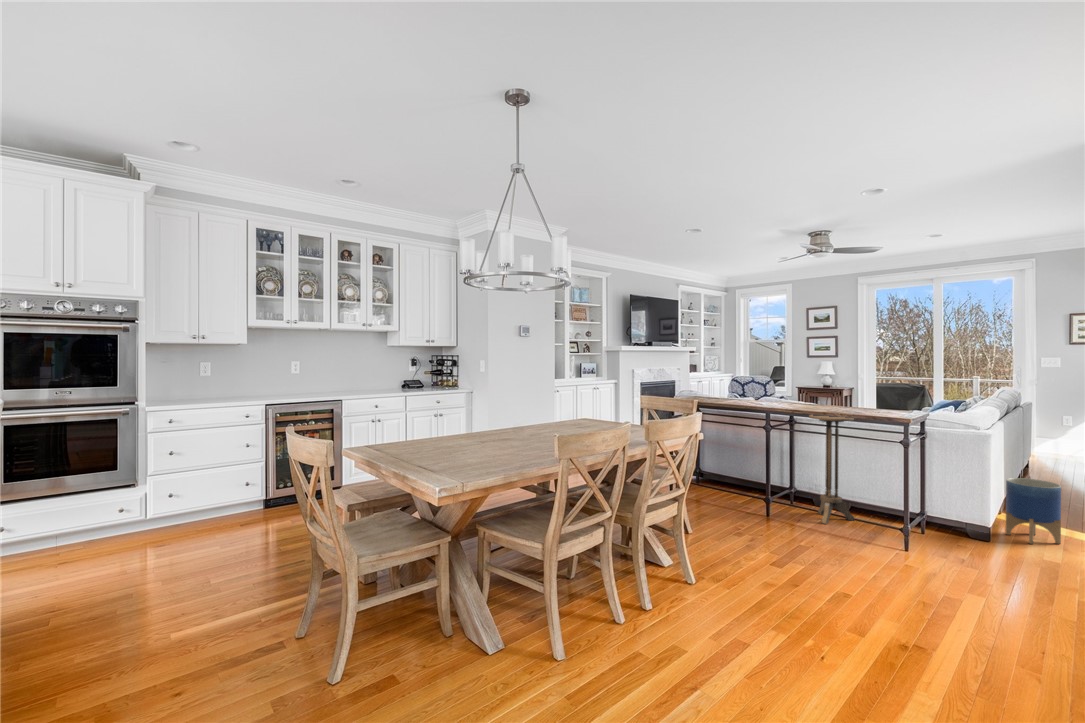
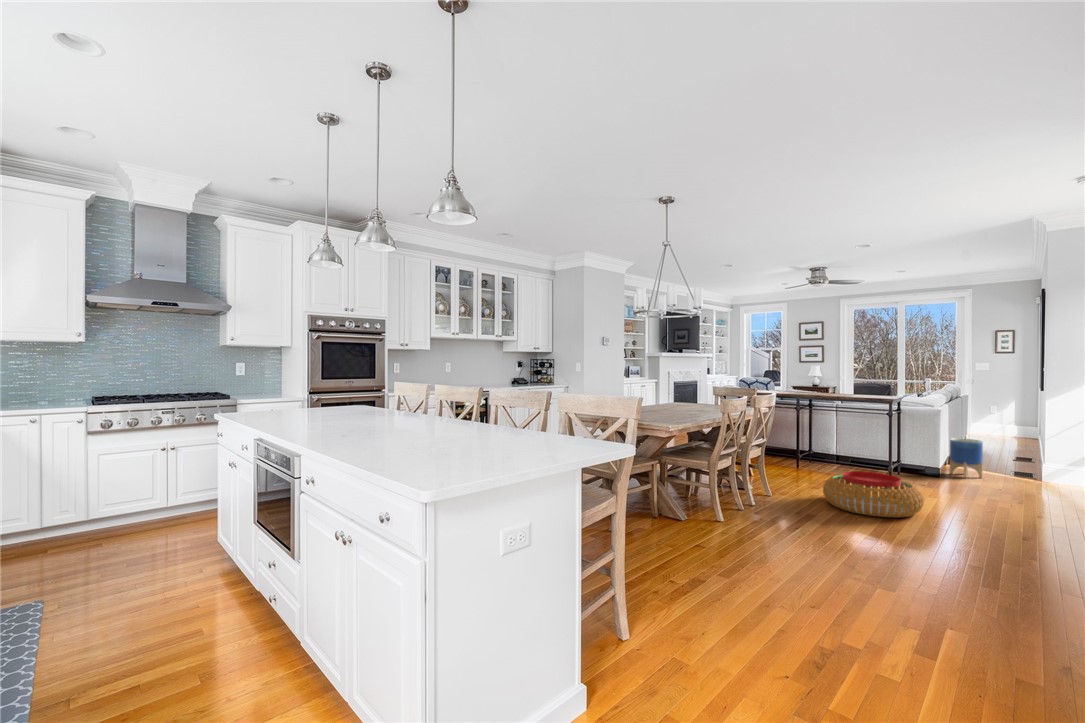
side table: present [809,415,854,524] -> none [824,399,855,471]
pouf: none [777,549,957,656] -> present [823,471,924,518]

